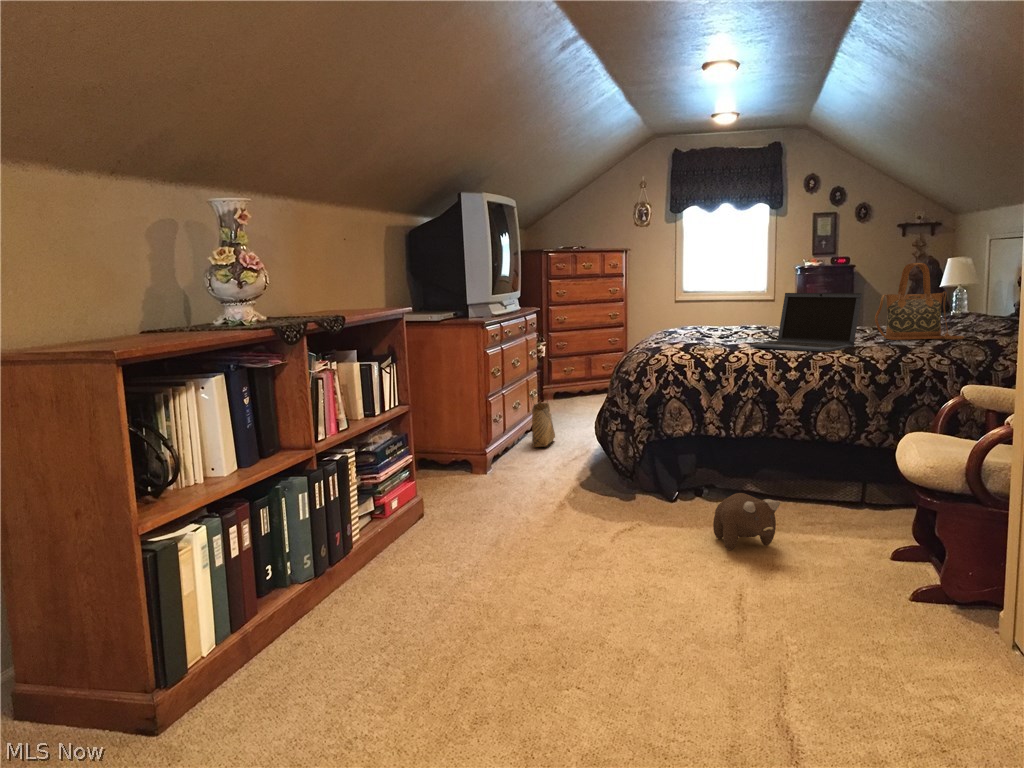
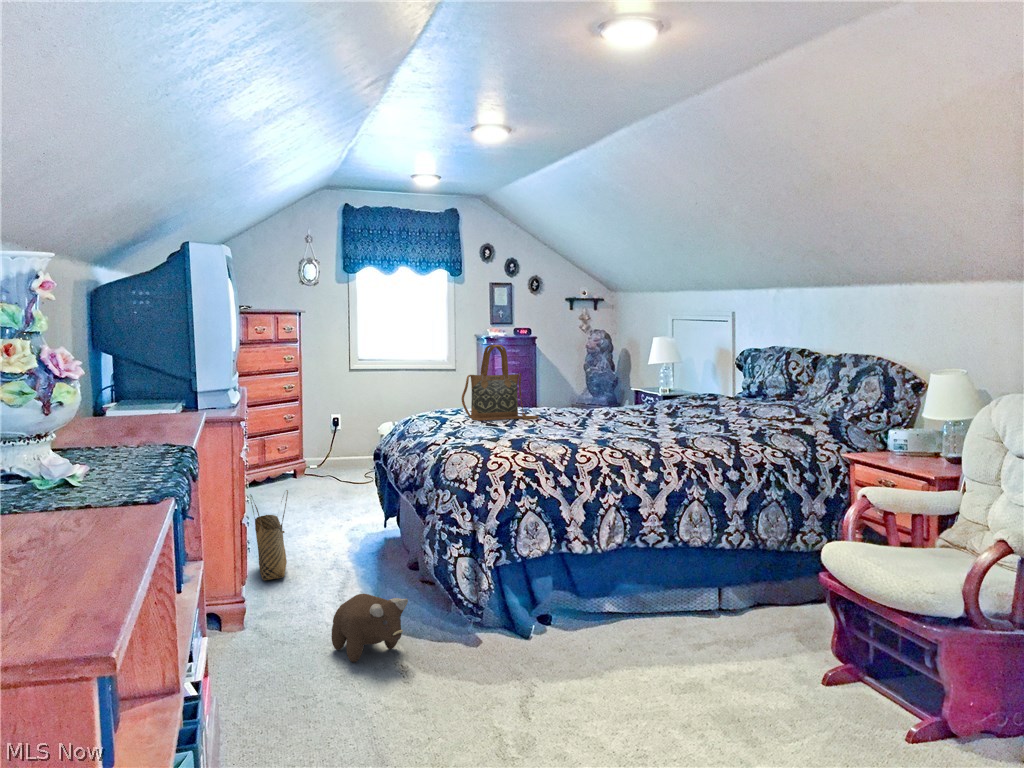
handbag: present [875,263,964,340] -> present [462,345,539,421]
laptop: present [750,293,862,352] -> none [587,375,689,446]
plush toy: present [713,493,780,550] -> present [331,594,408,662]

